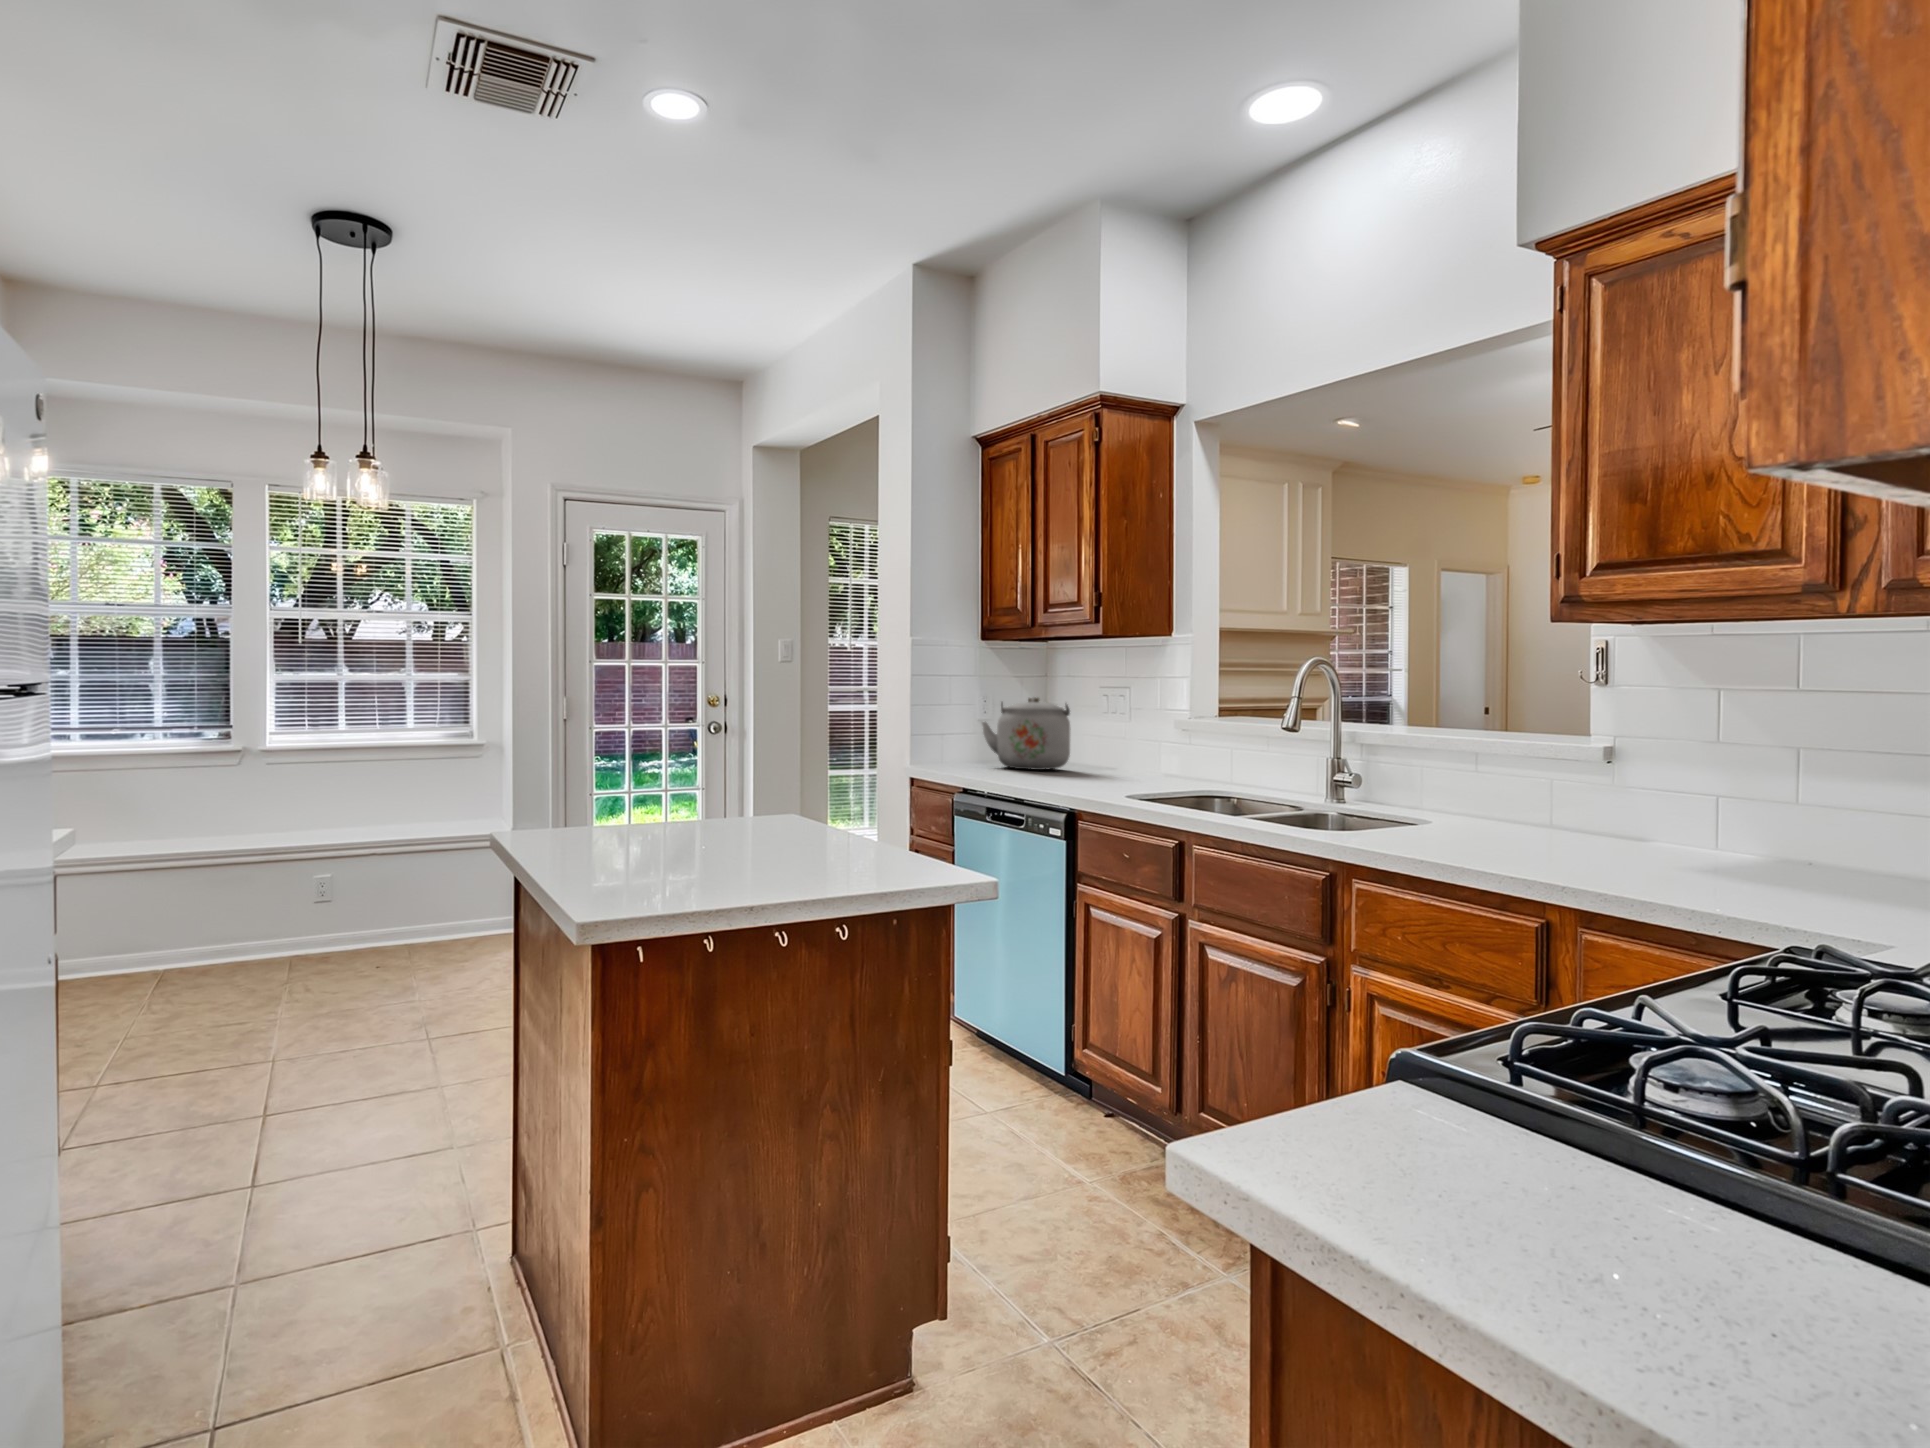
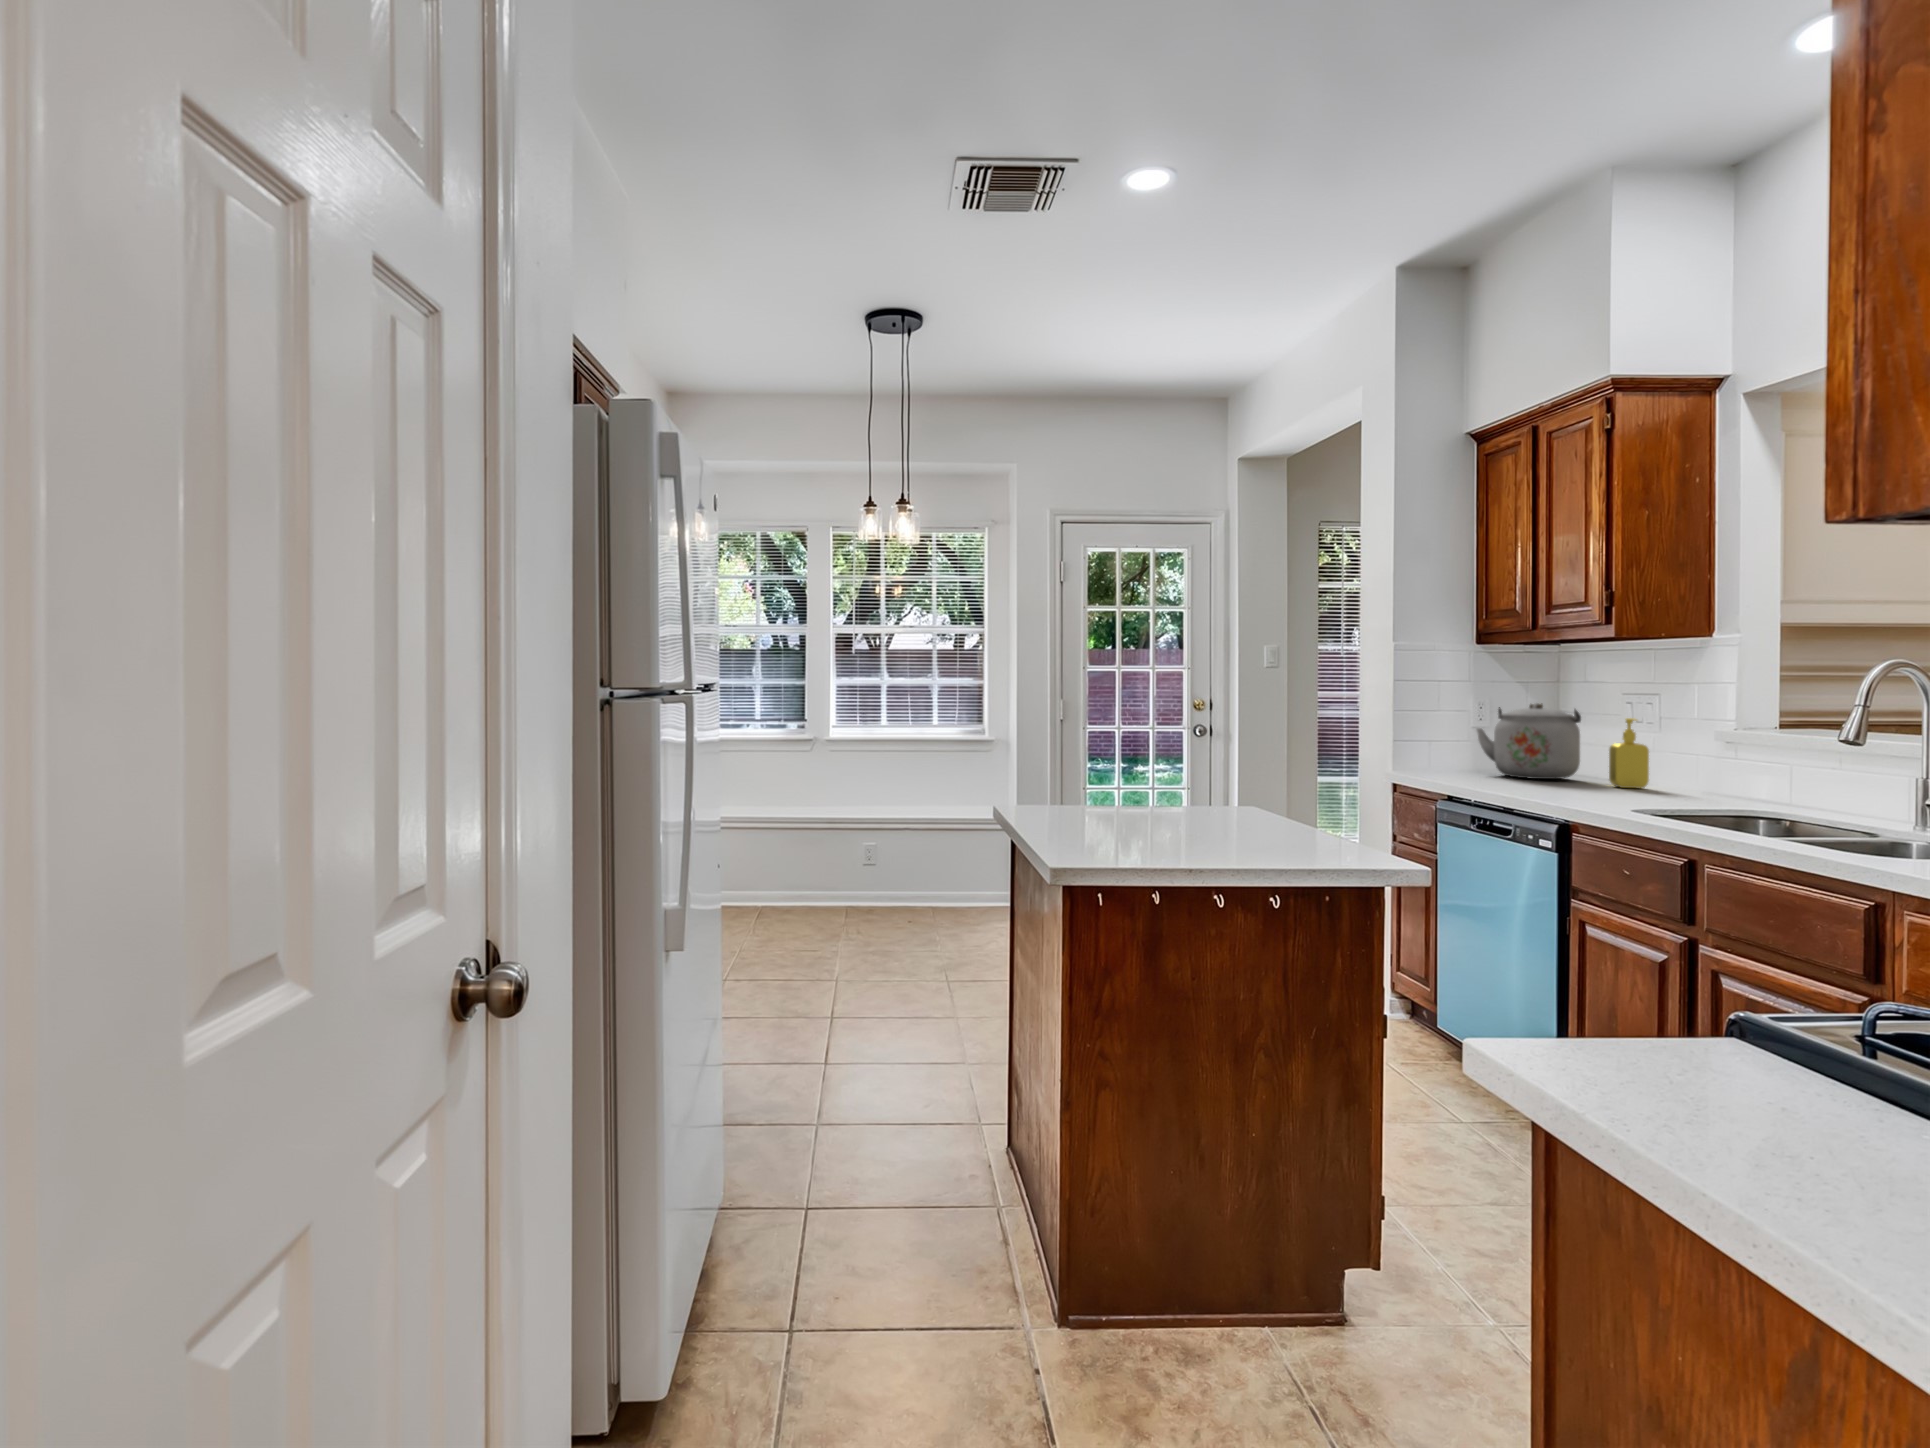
soap dispenser: none [1095,710,1128,776] -> present [1609,718,1649,788]

